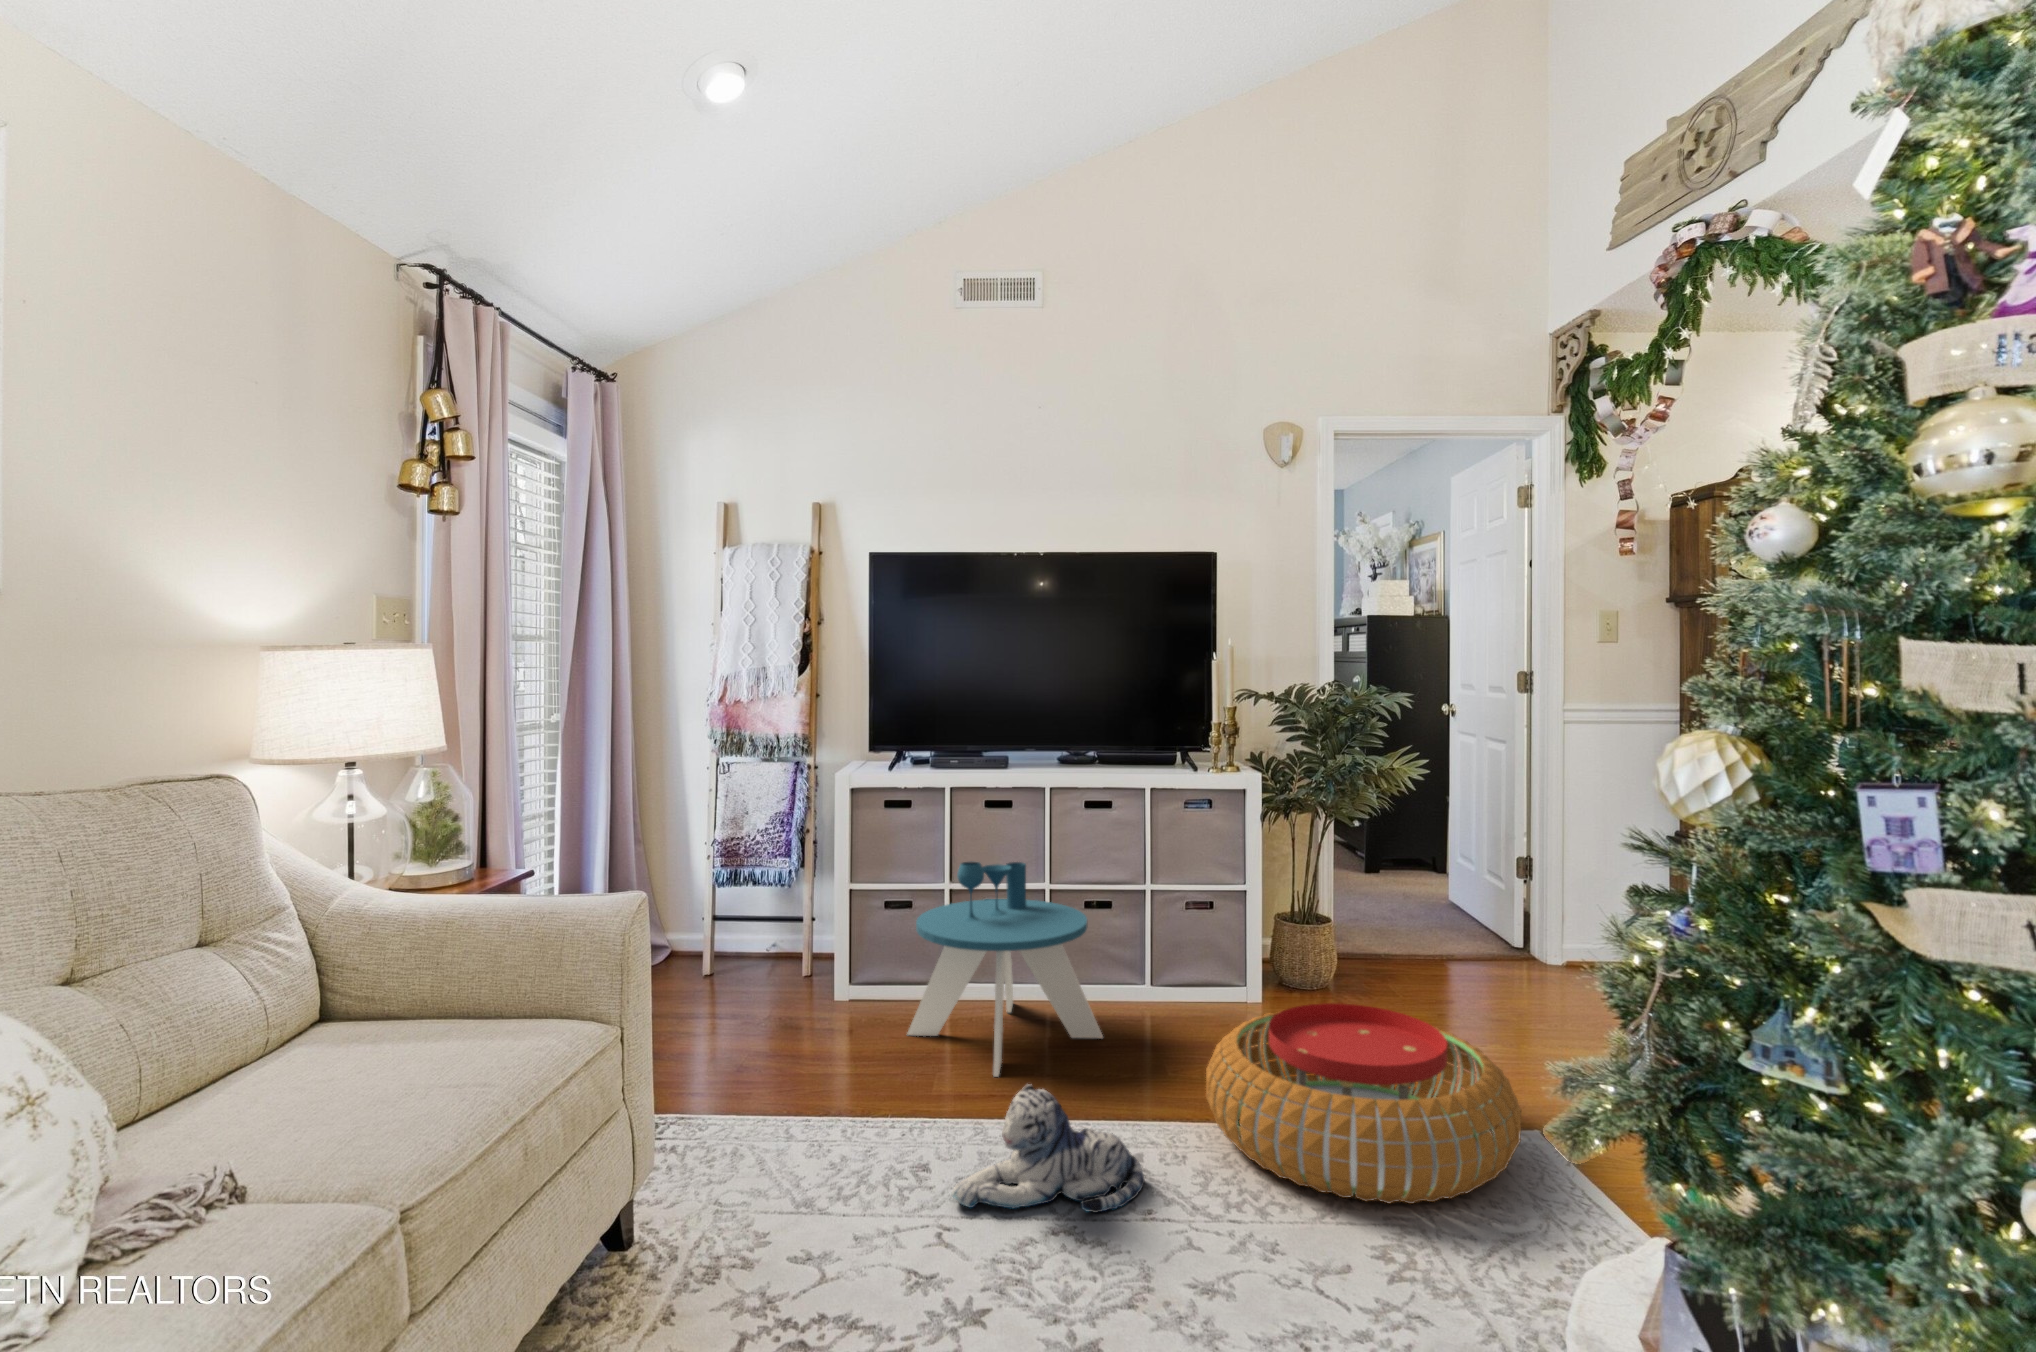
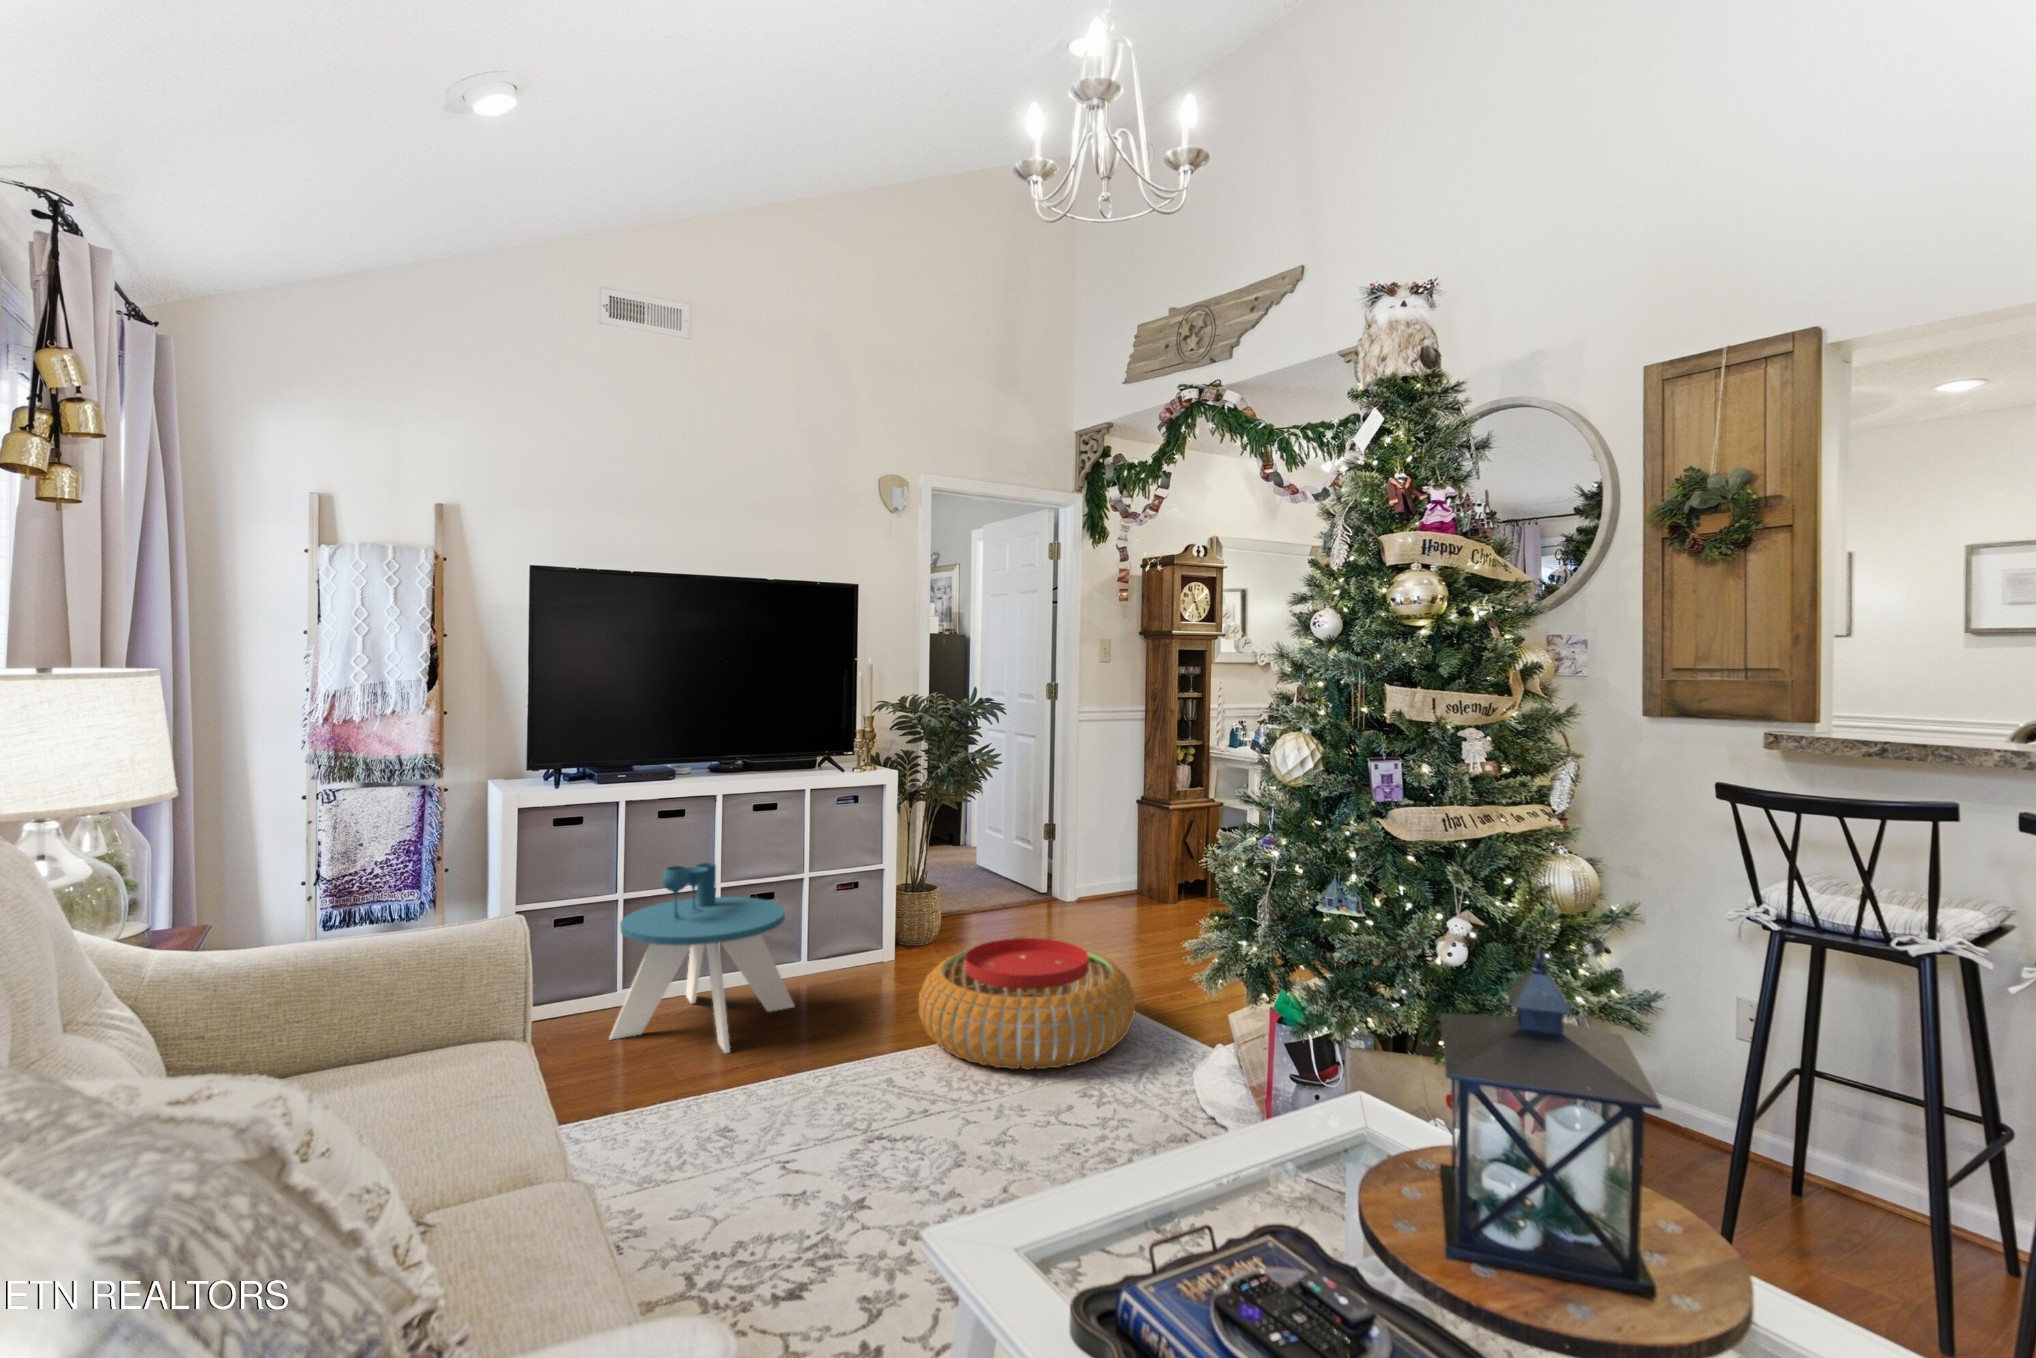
plush toy: present [952,1084,1145,1213] -> none [774,1035,911,1145]

